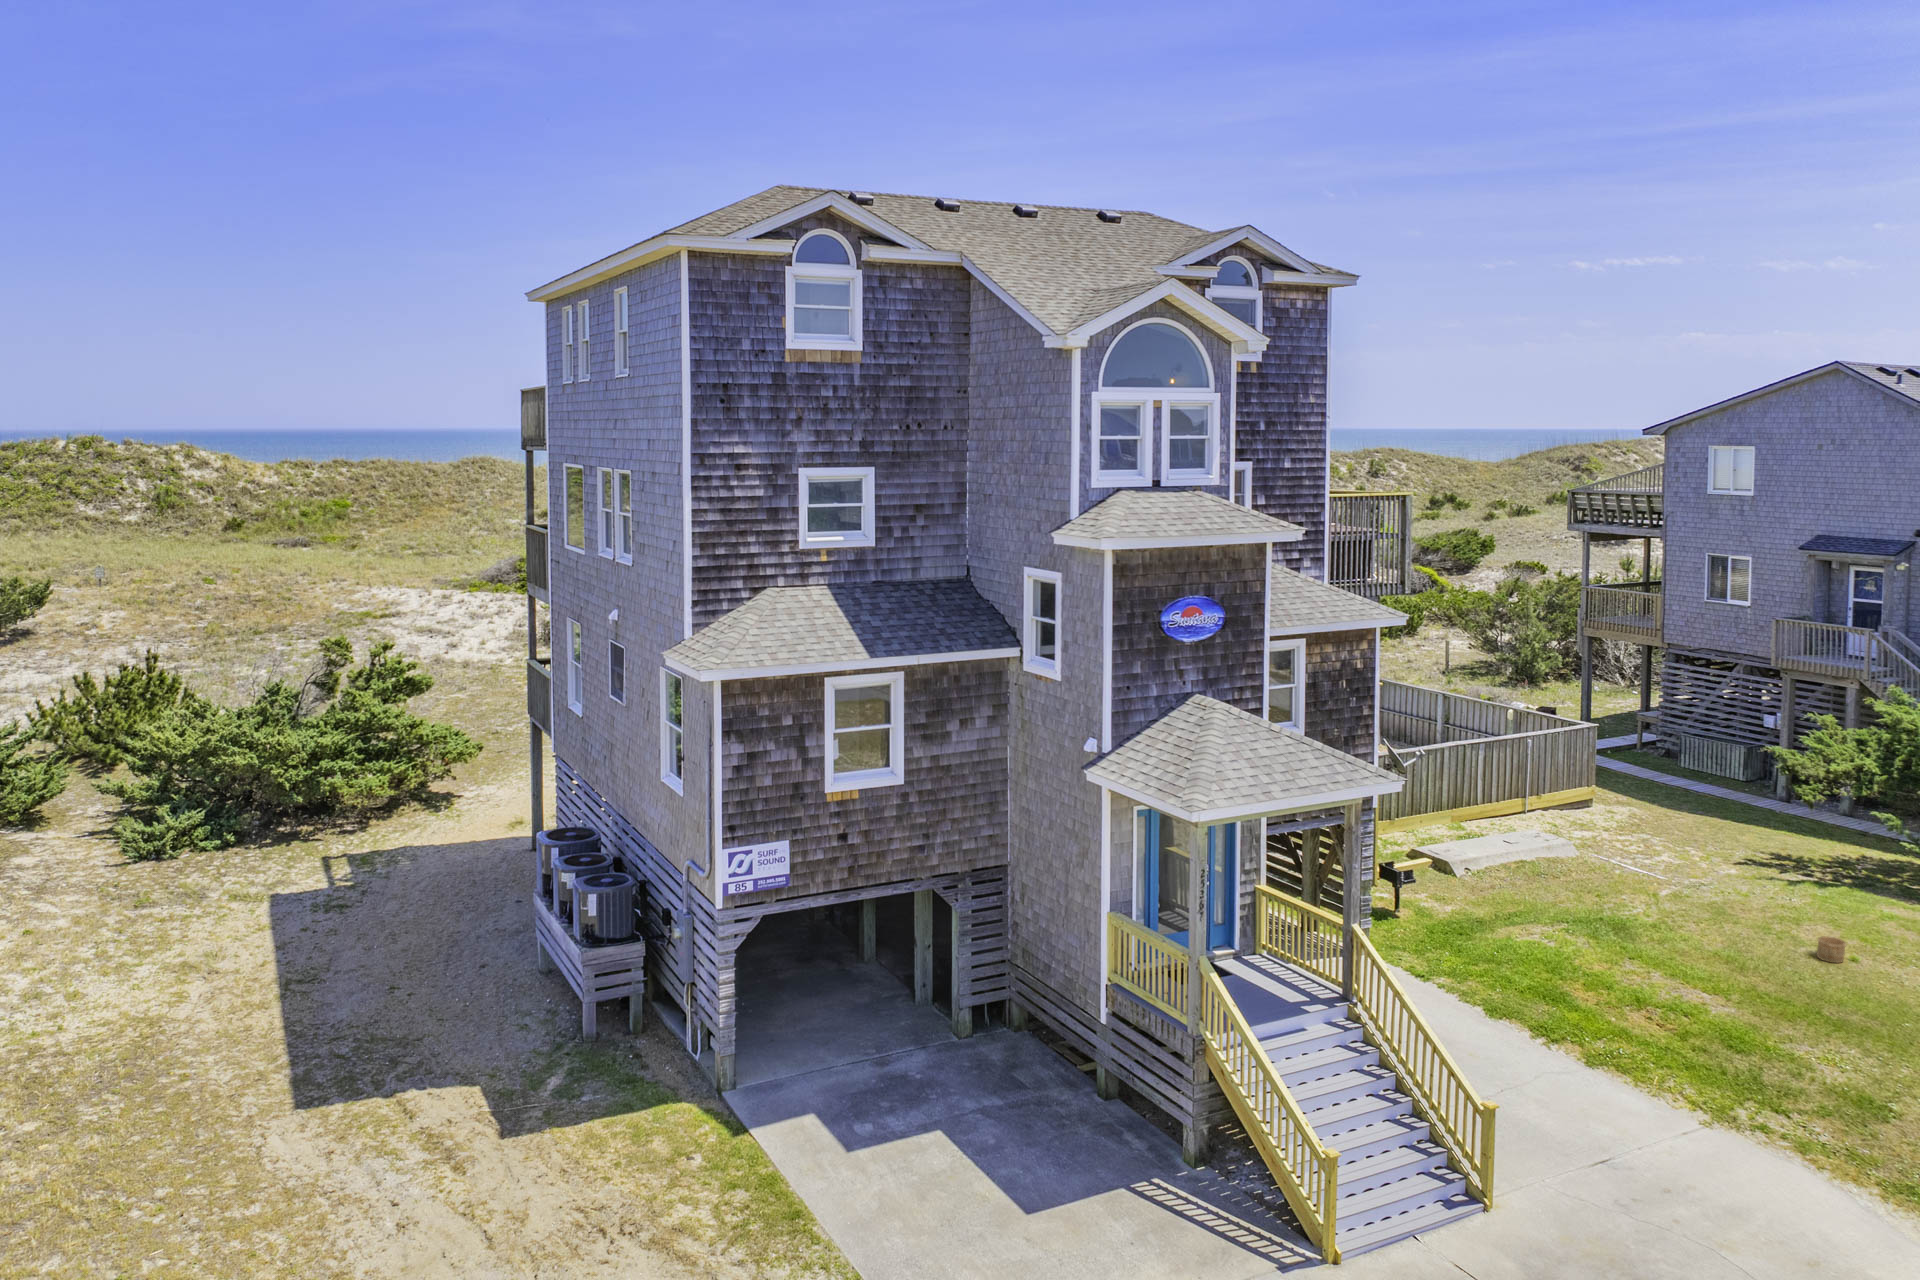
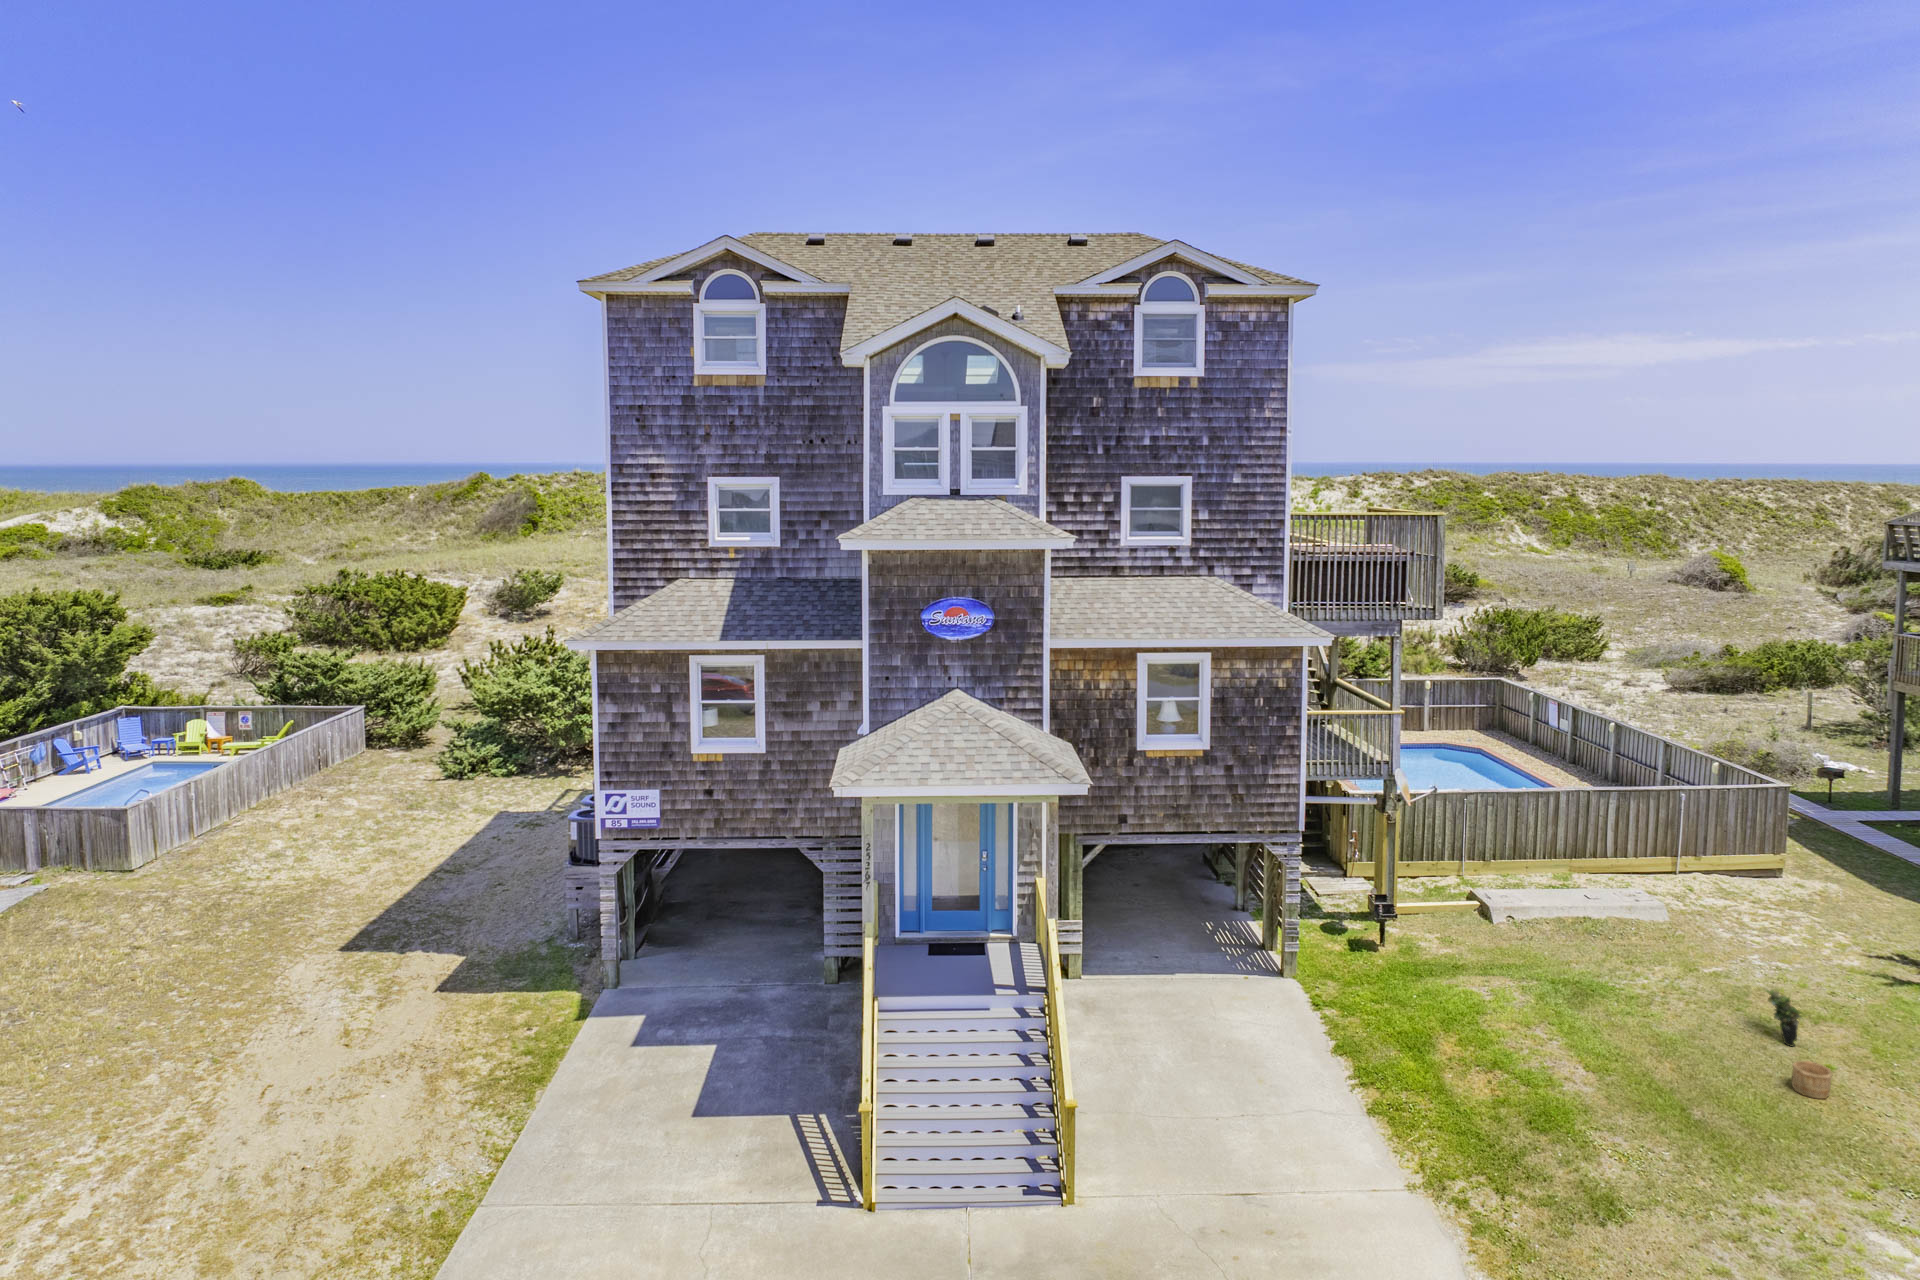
potted plant: none [1766,885,1794,929] -> present [1767,989,1801,1046]

